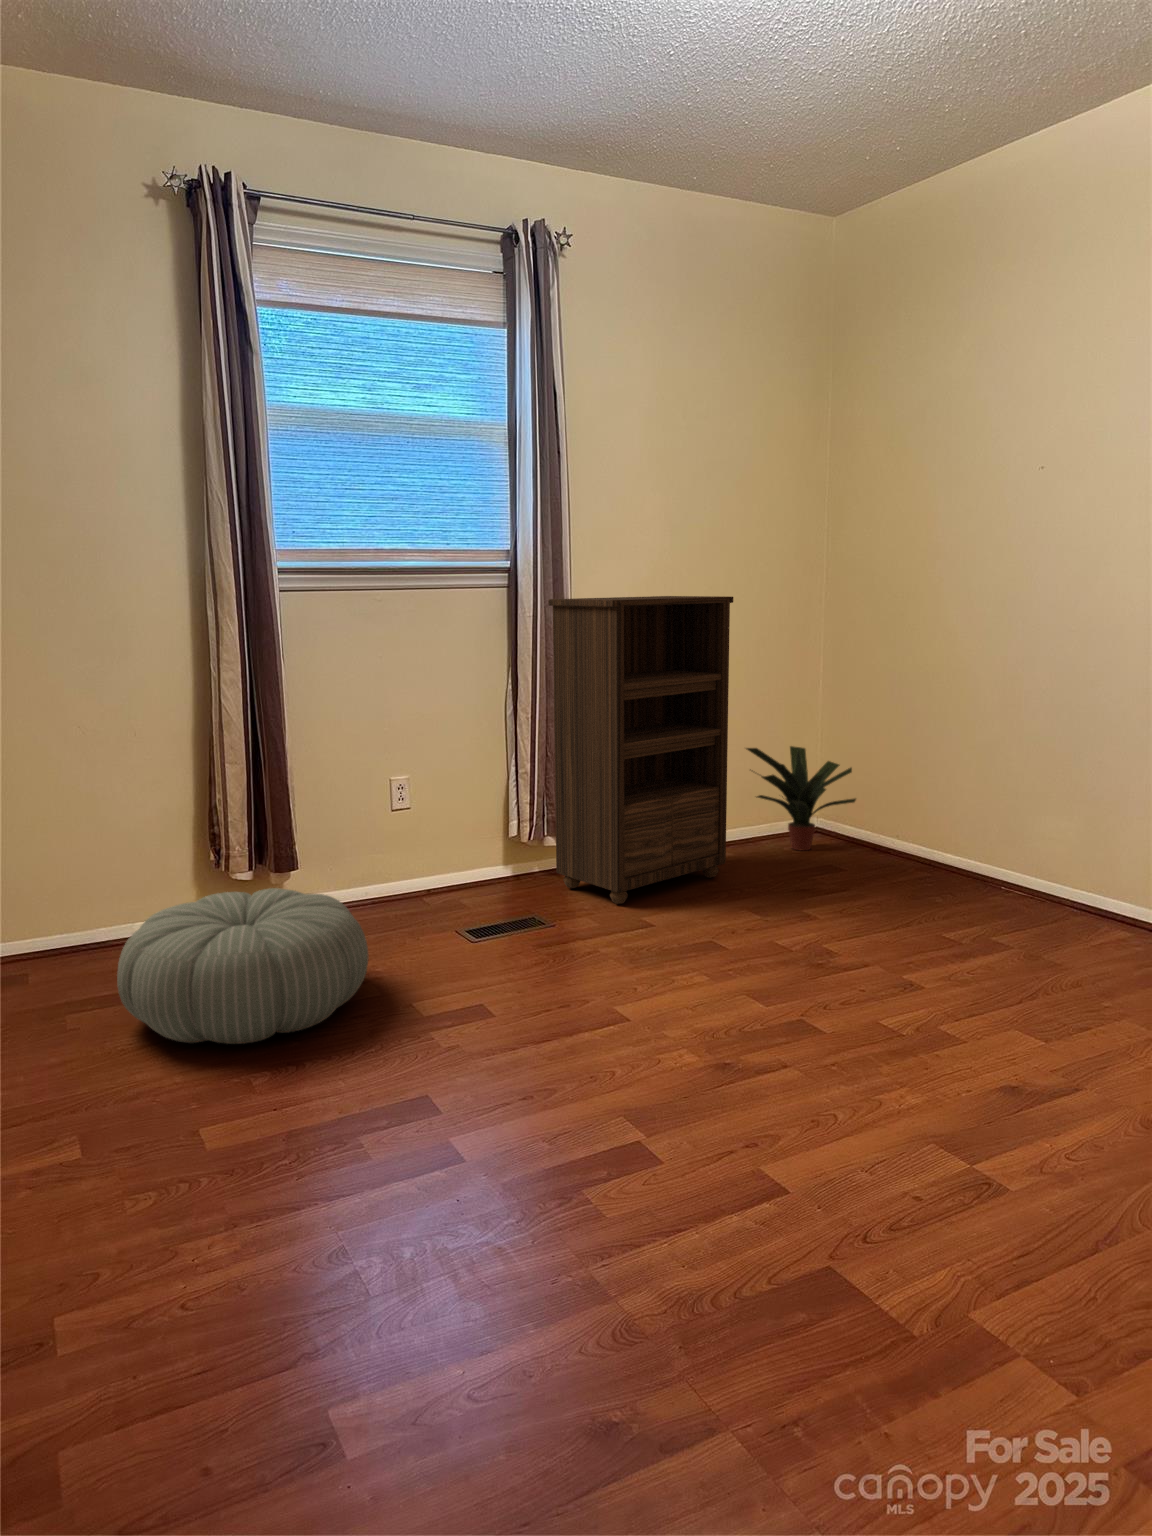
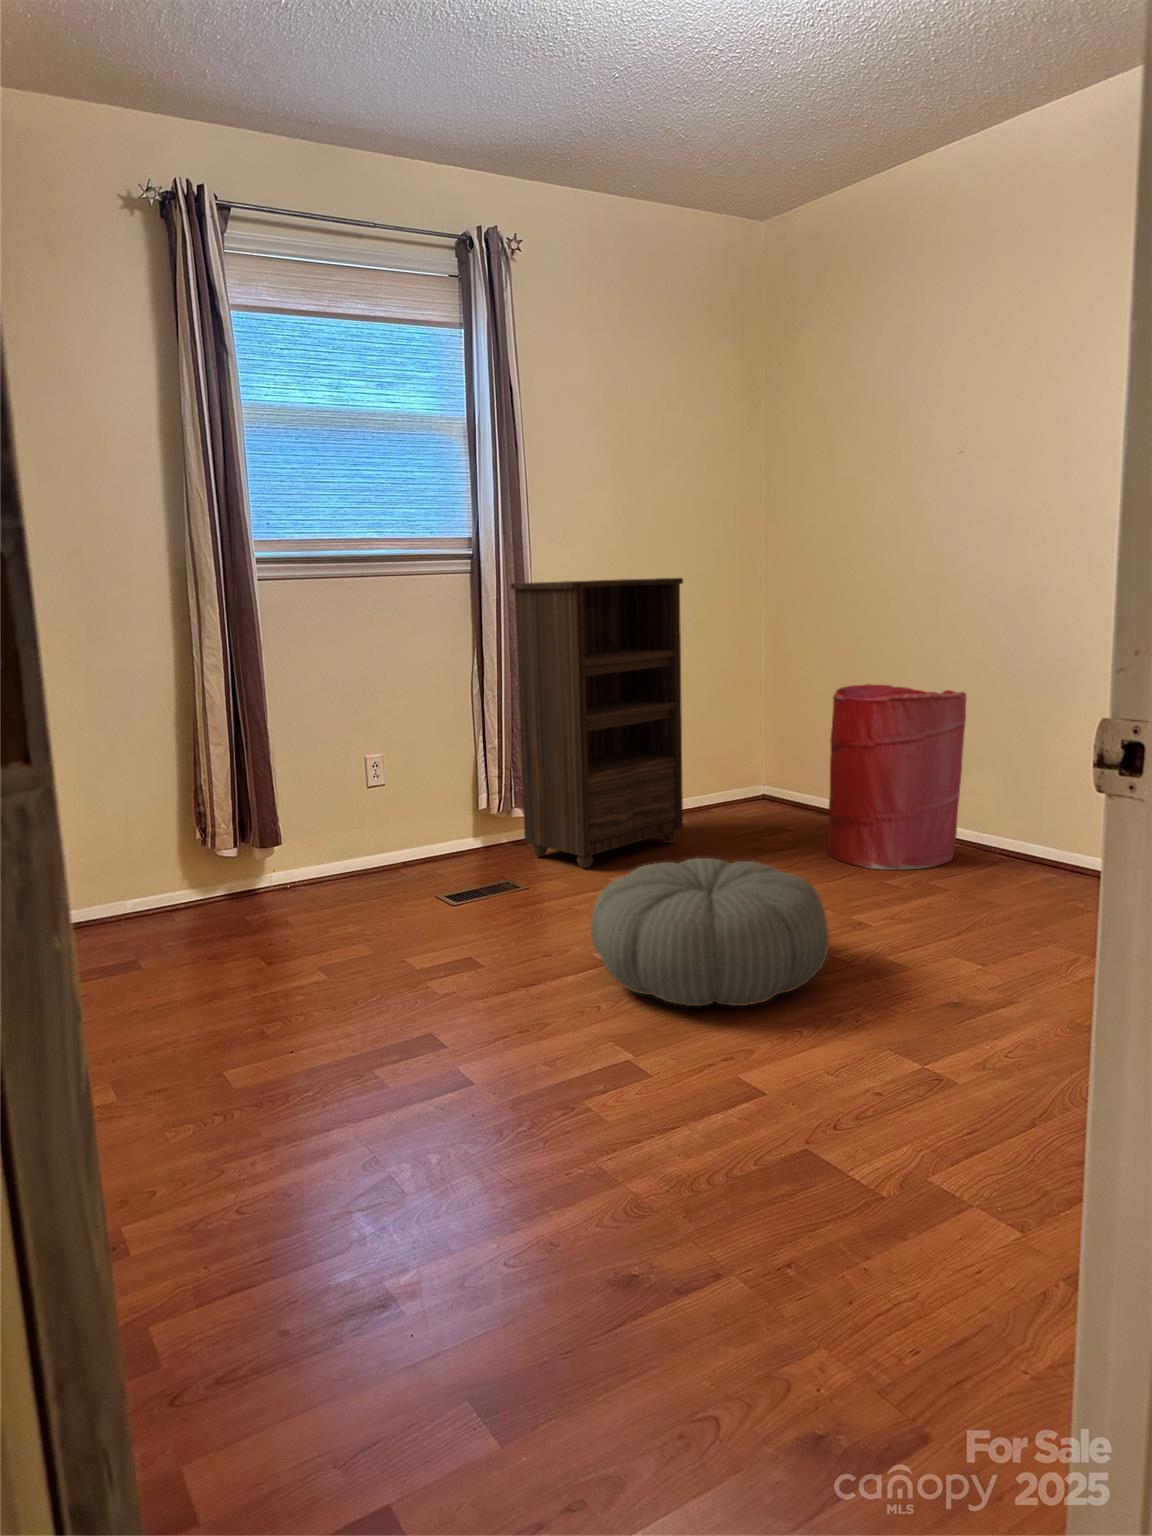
laundry hamper: none [882,716,1040,920] -> present [828,684,966,870]
potted plant: present [746,746,856,850] -> none [696,720,802,817]
pouf: present [117,888,368,1044] -> present [591,858,829,1006]

